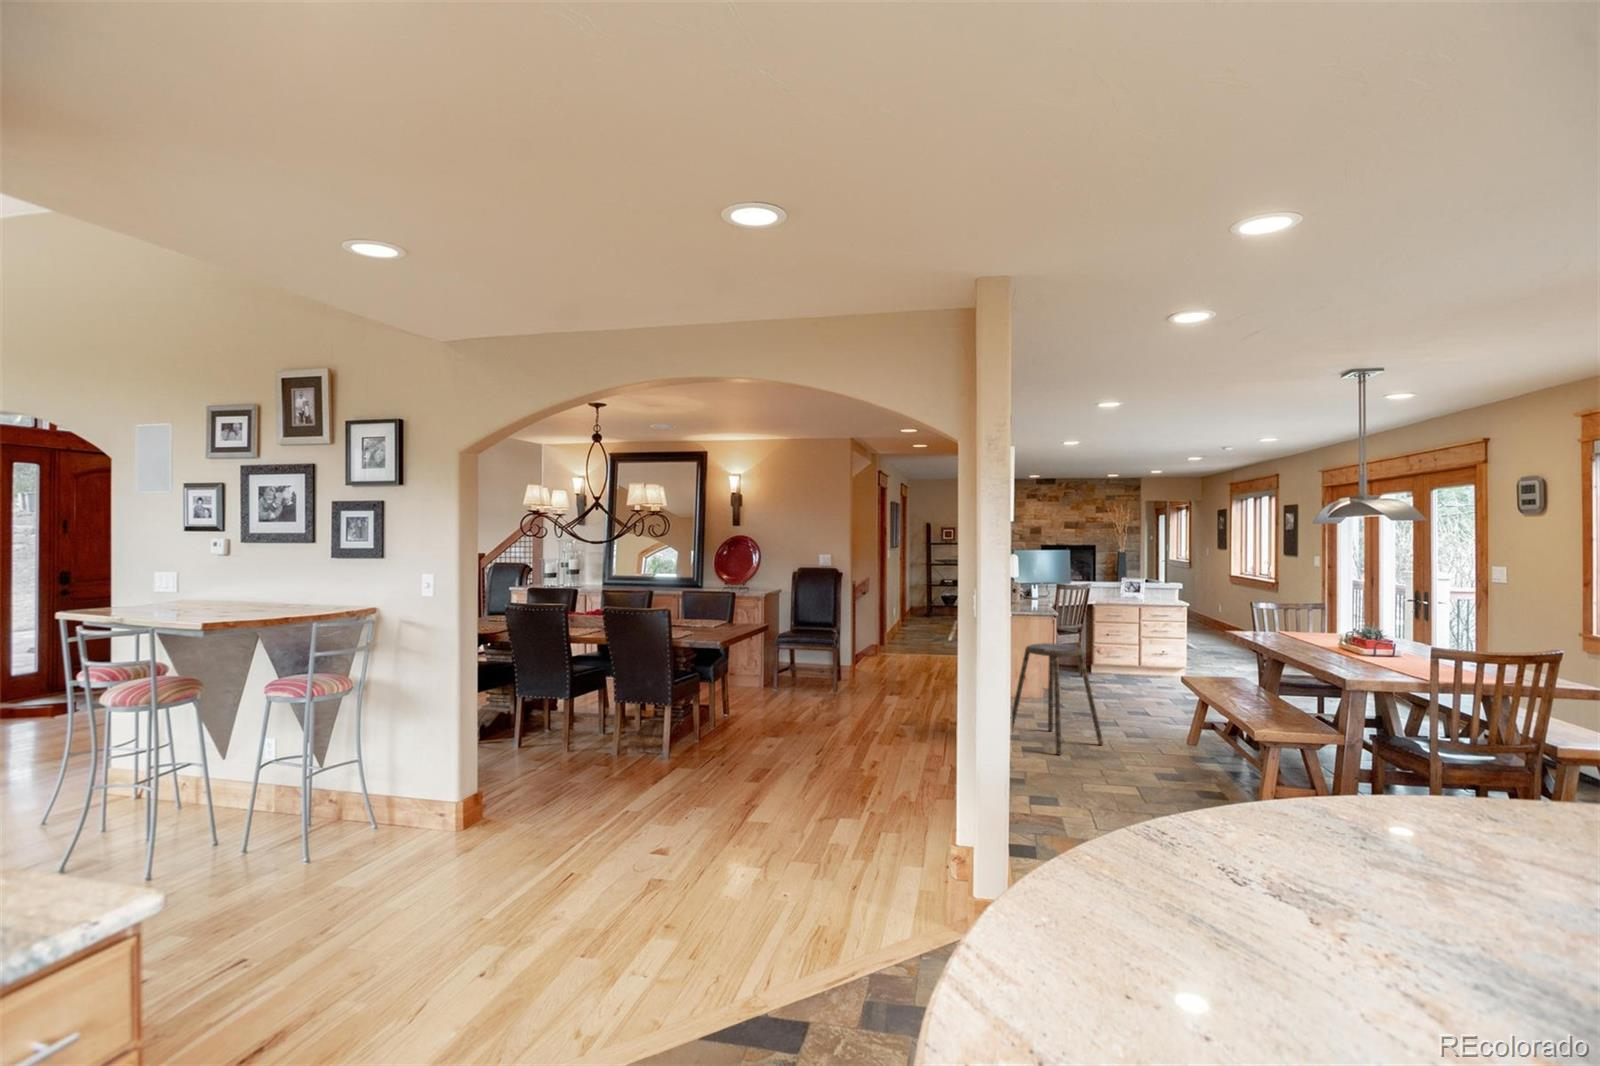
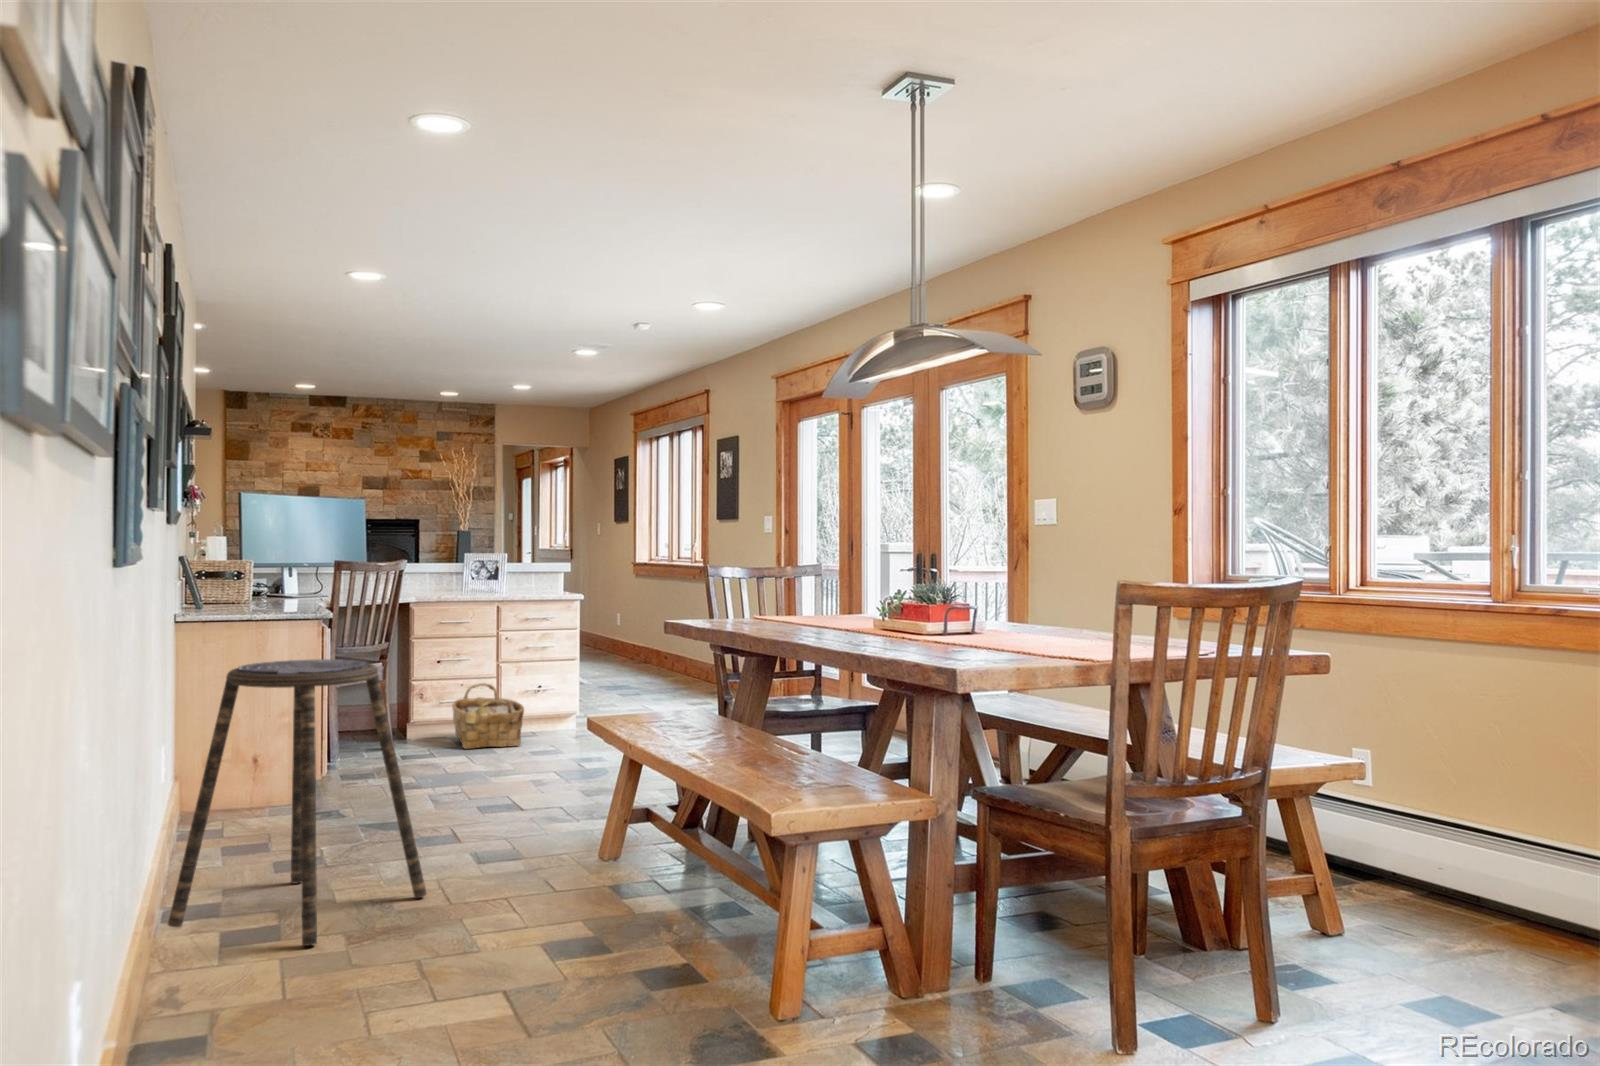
woven basket: none [1115,648,1153,682] -> present [452,683,524,749]

